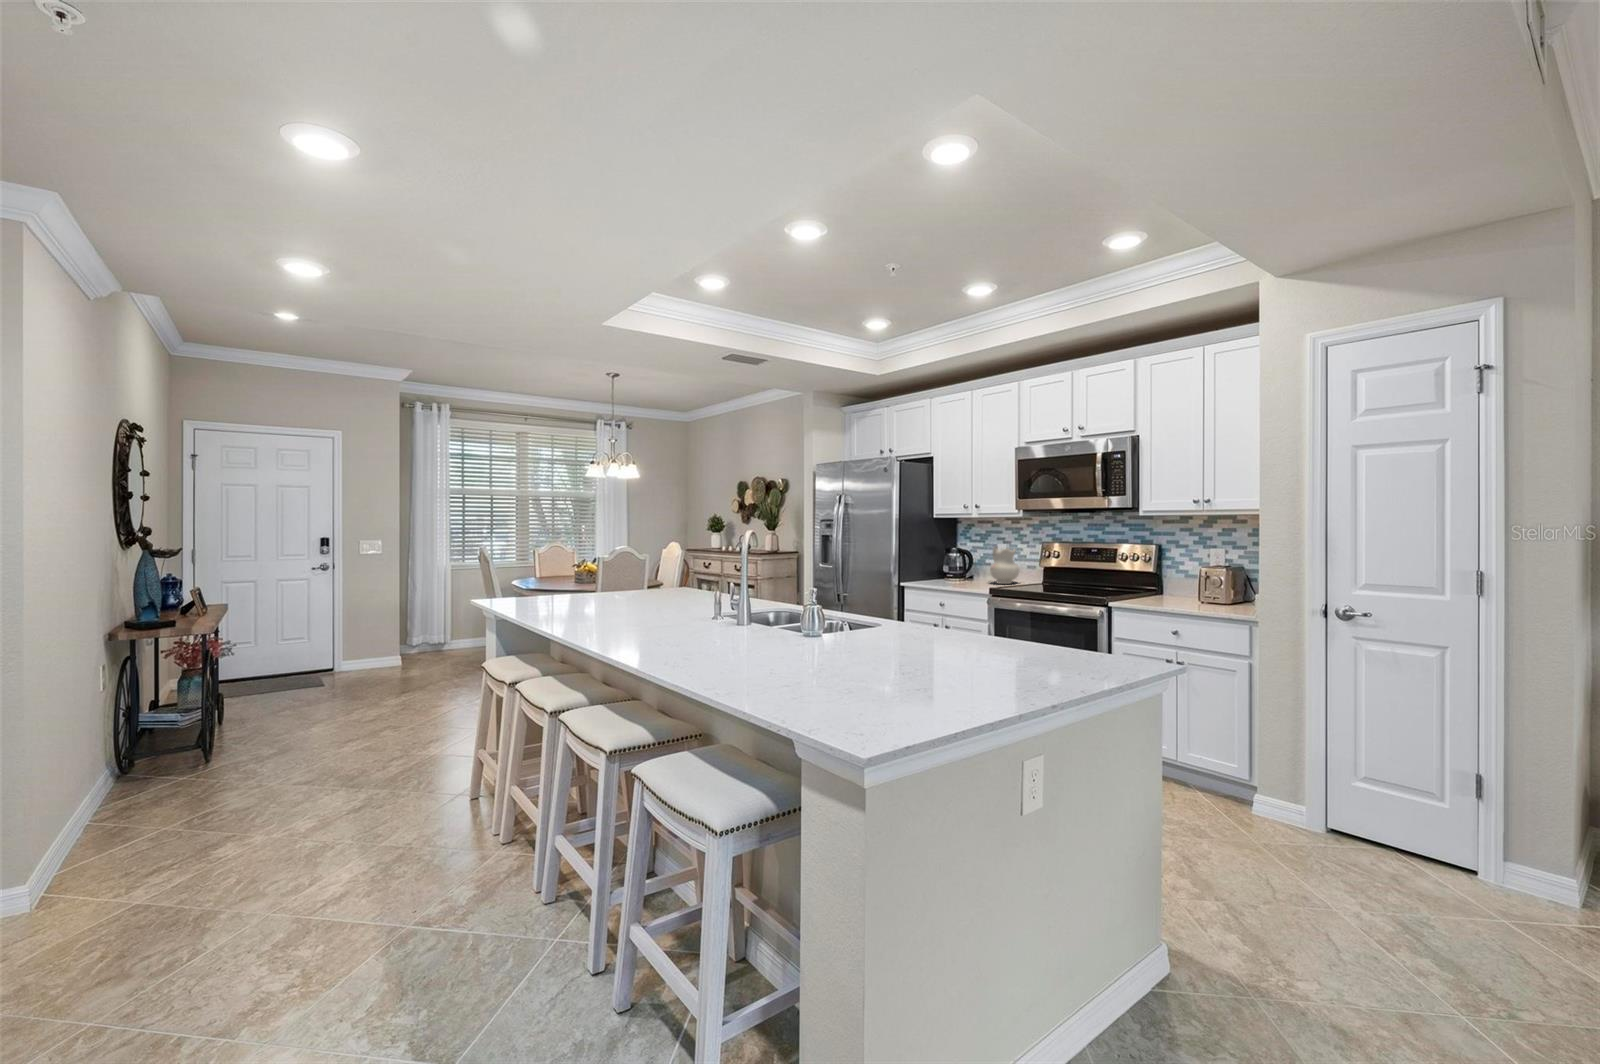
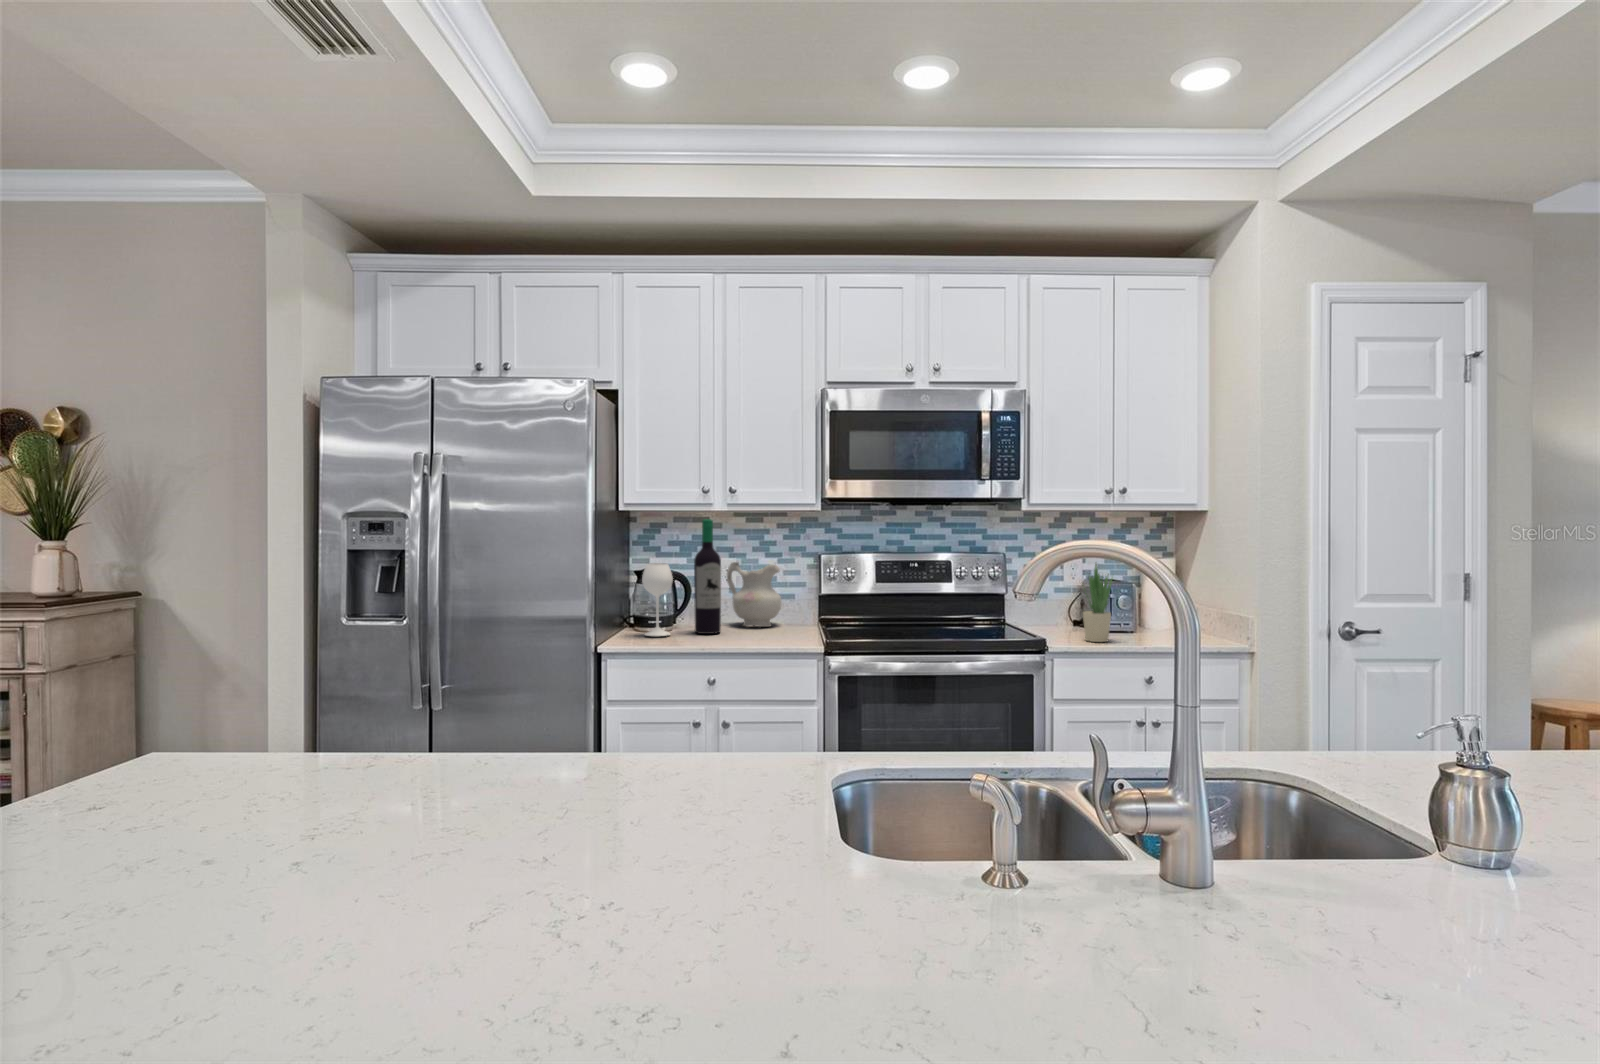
wine bottle: none [931,523,972,585] -> present [642,519,721,636]
potted plant: none [1145,553,1171,610] -> present [1083,564,1113,642]

